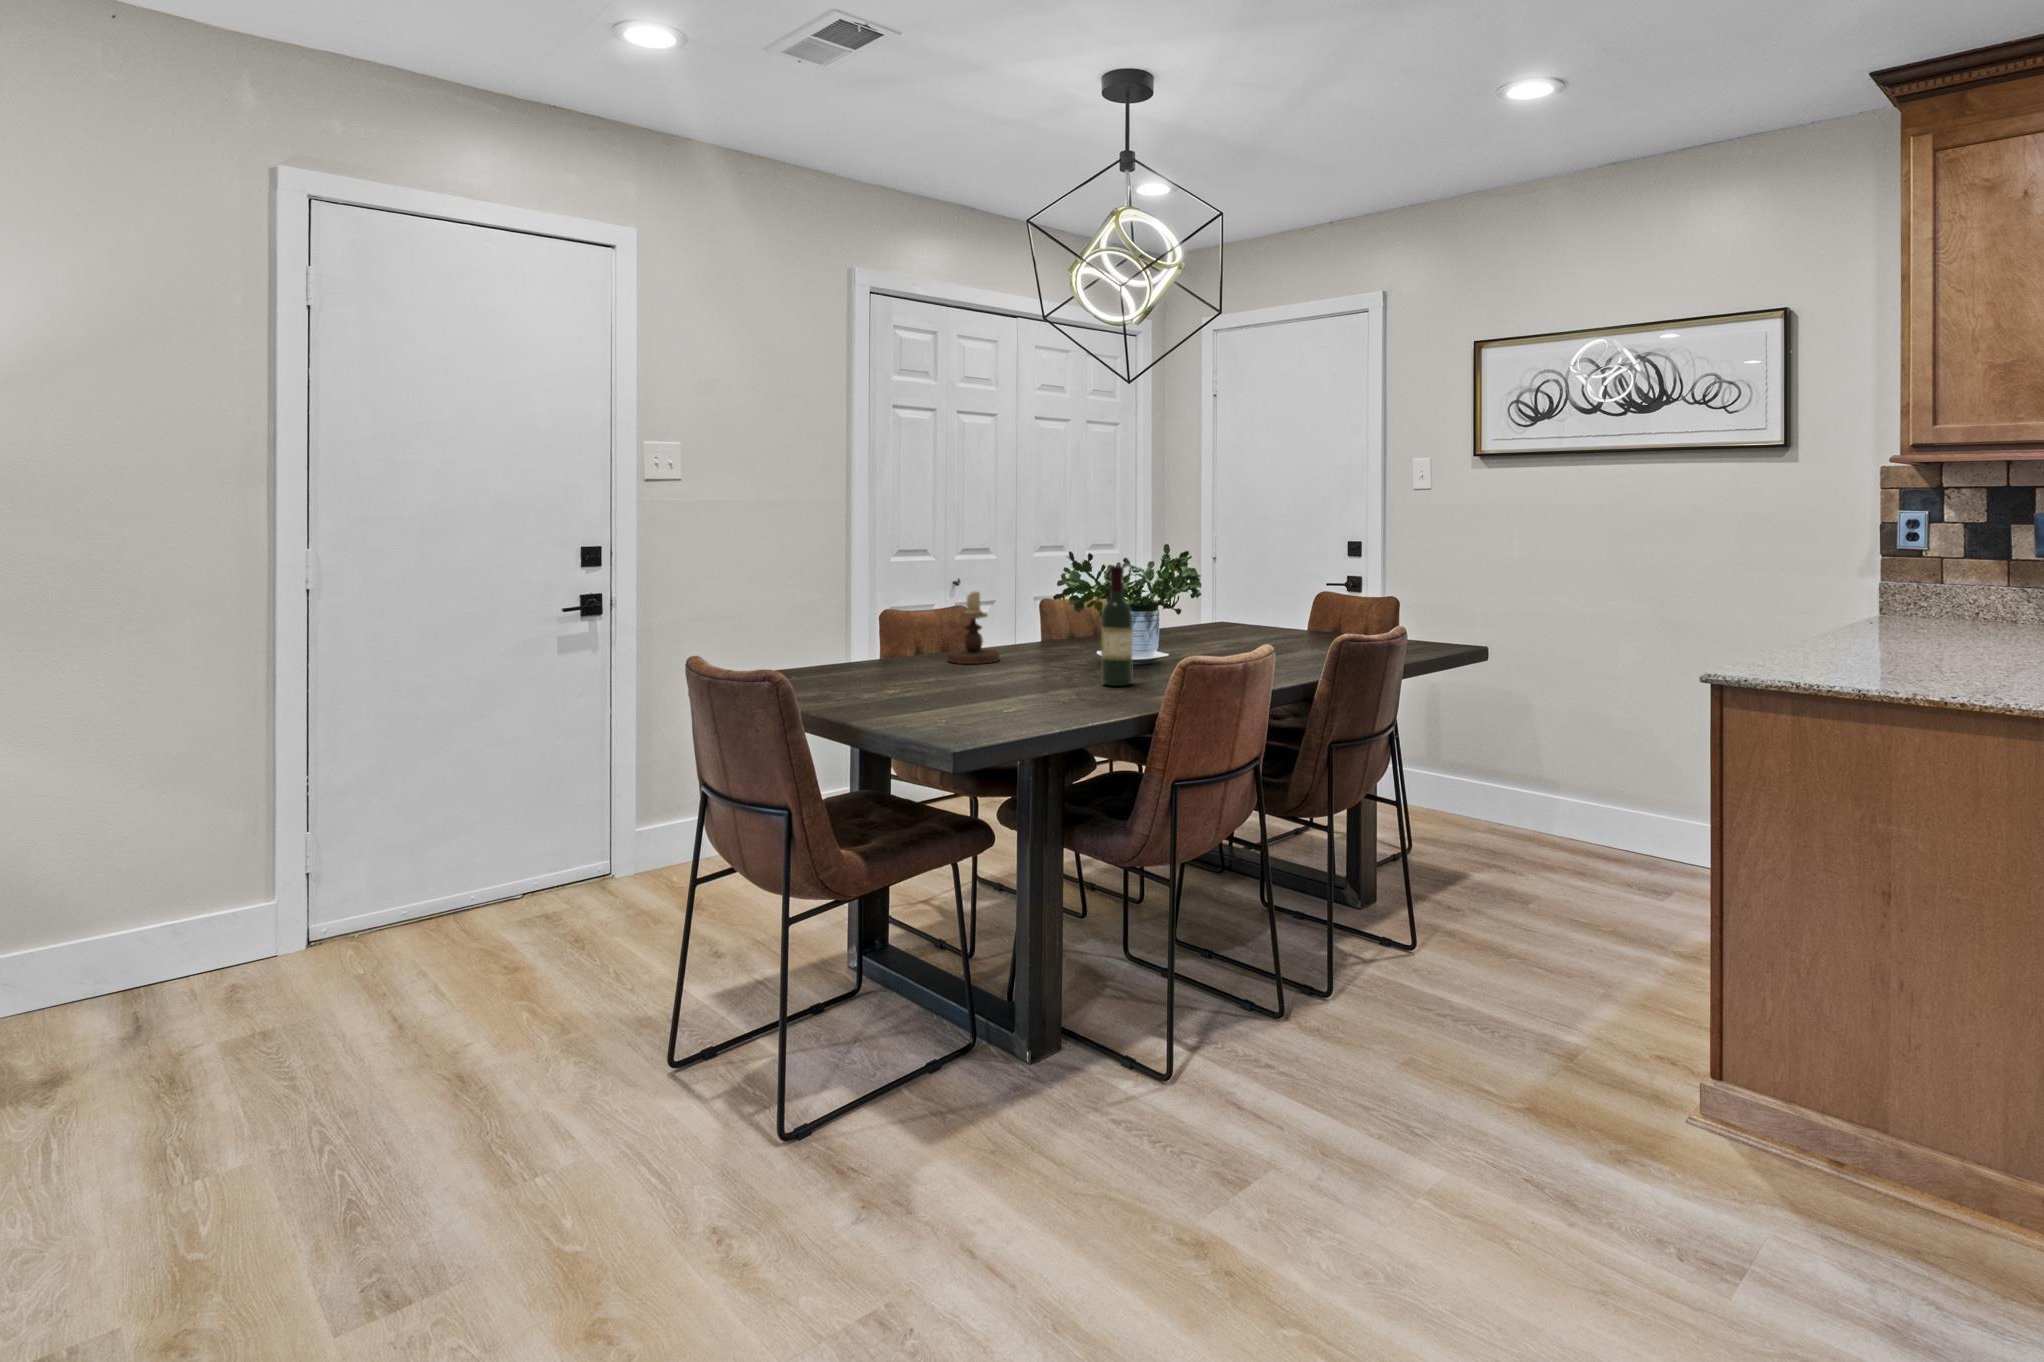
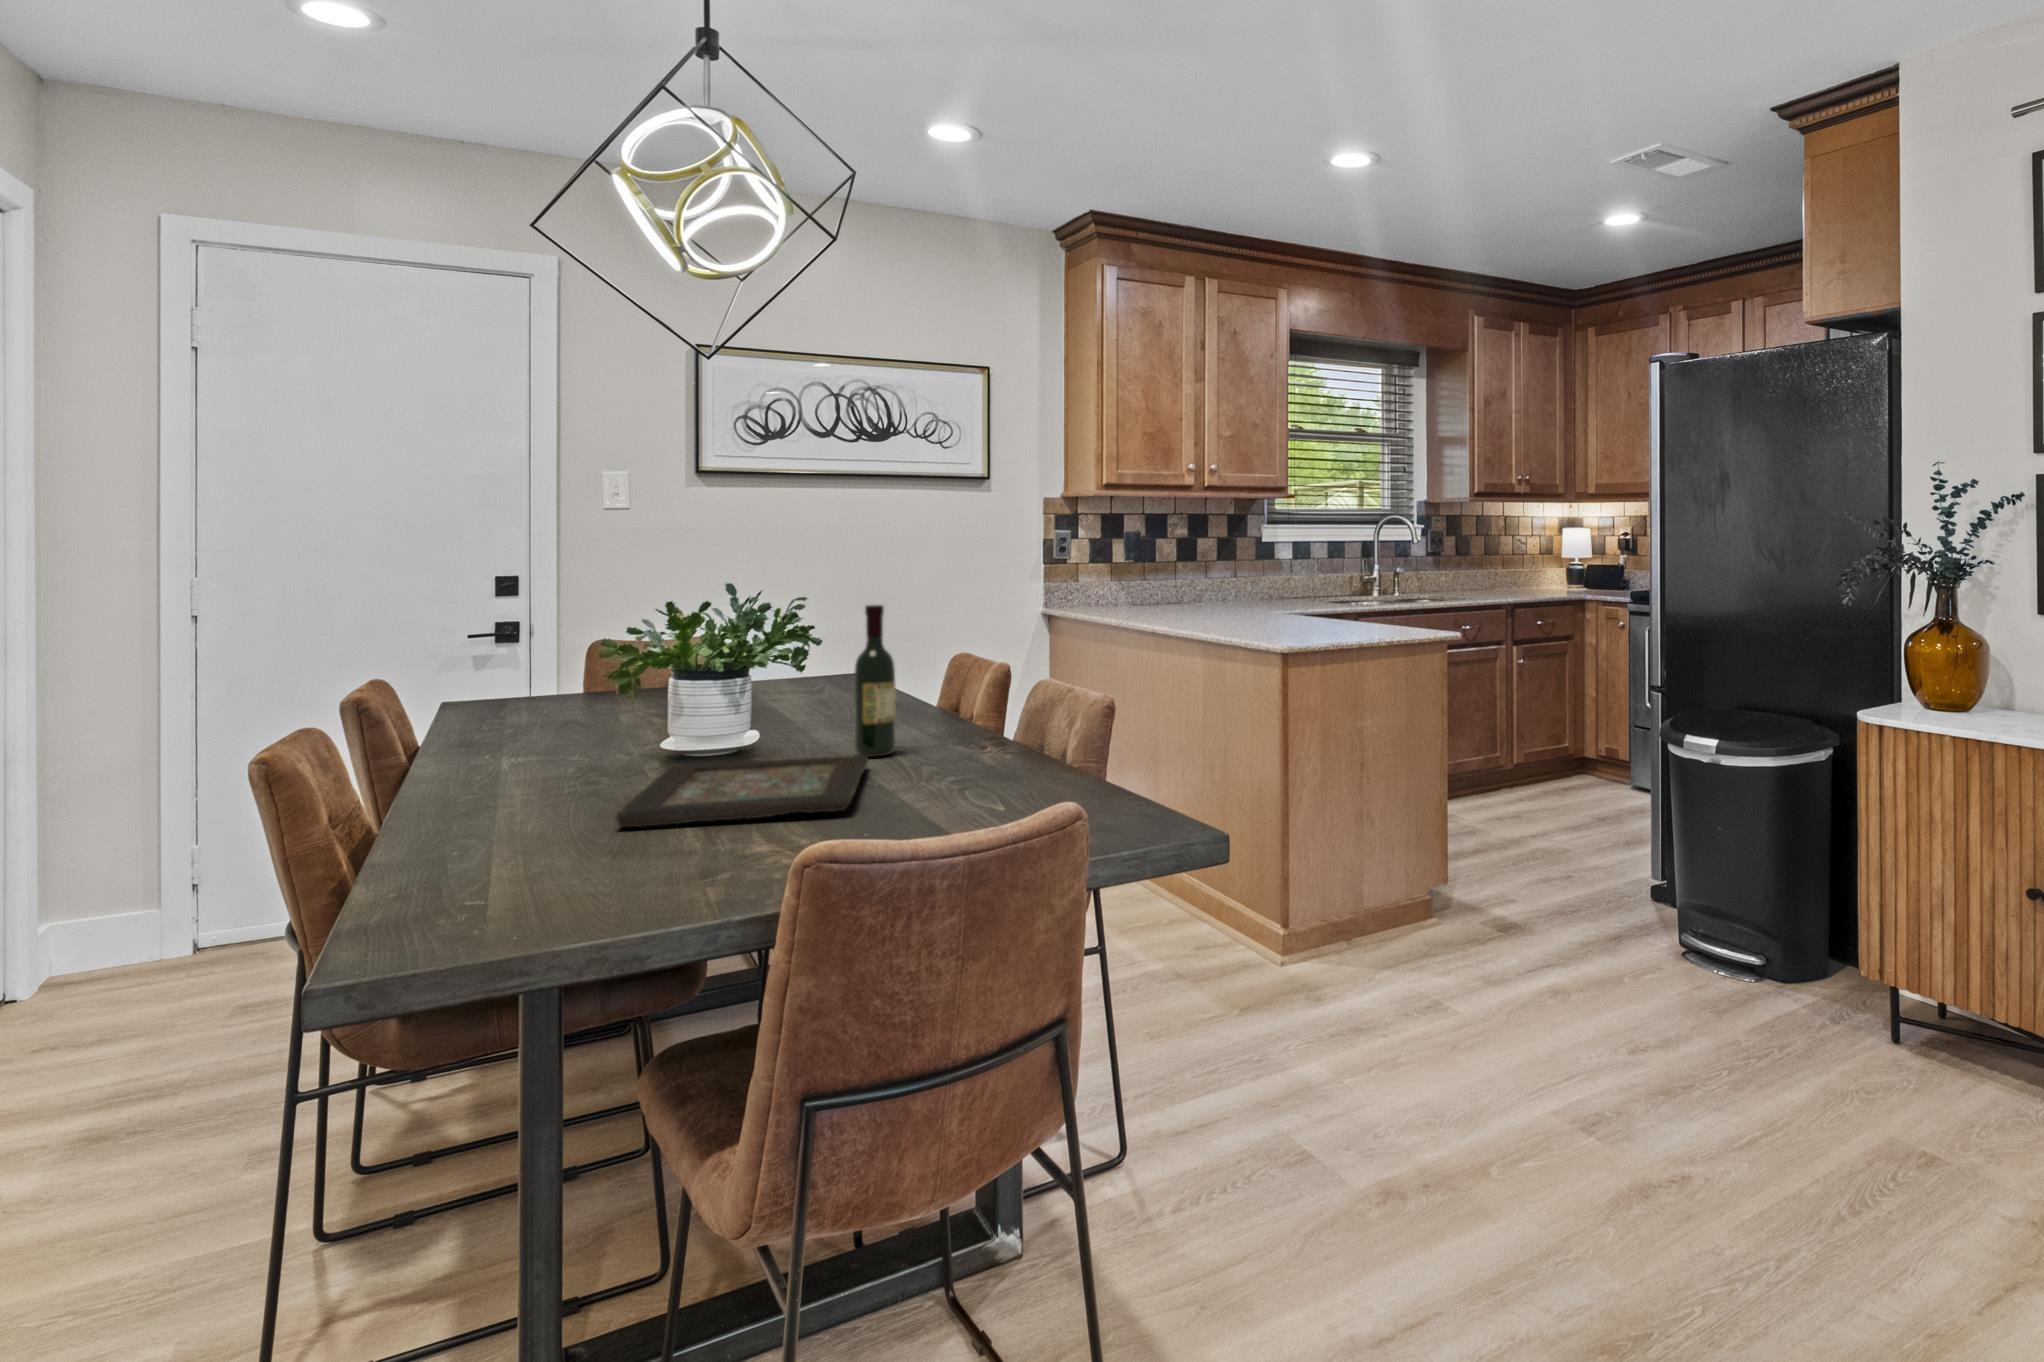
candlestick: present [948,592,1000,664] -> none [472,675,573,798]
decorative tray: none [878,661,1068,698] -> present [616,755,868,827]

